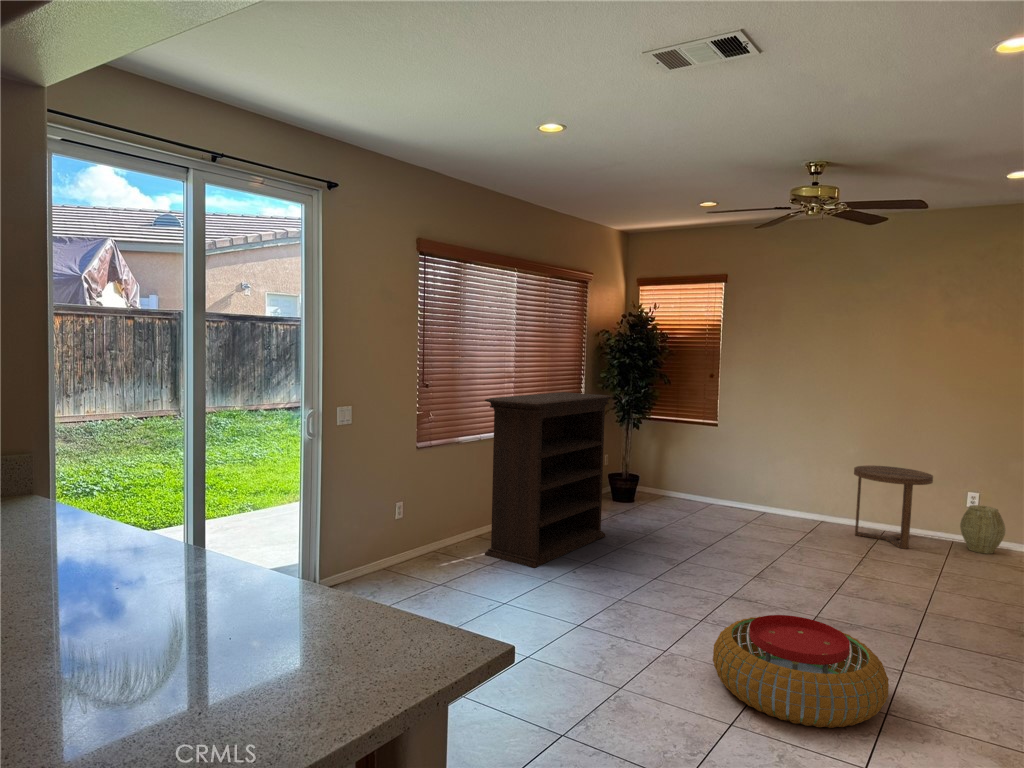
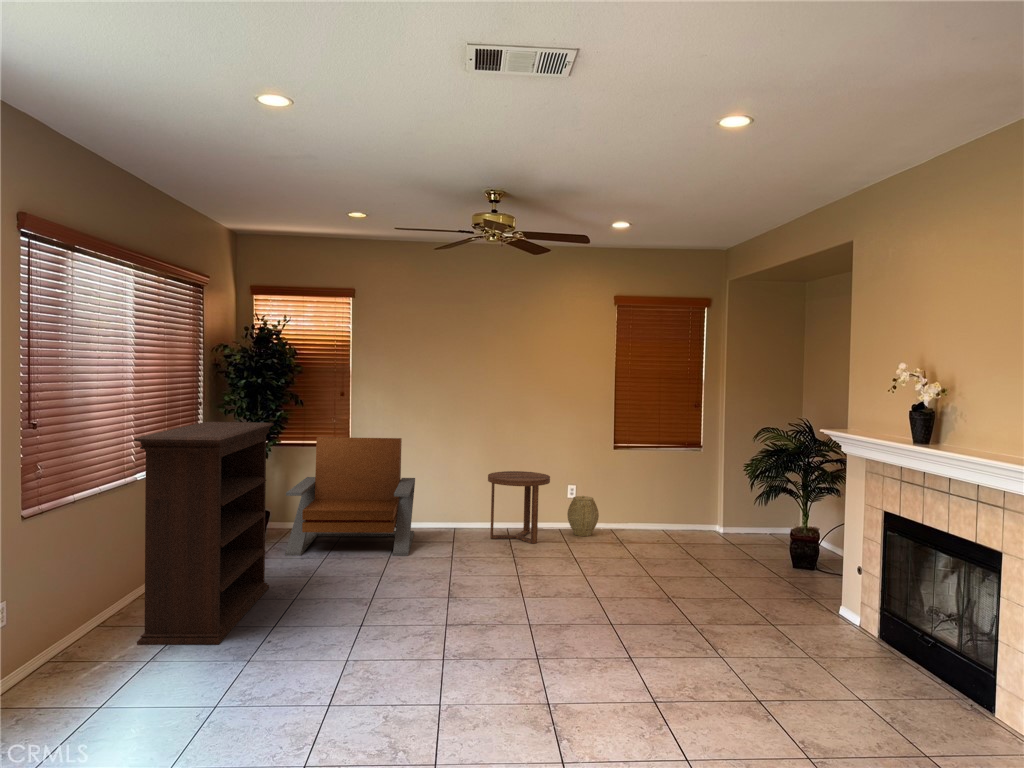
lounge chair: none [640,414,778,535] -> present [285,437,415,556]
pouf: present [713,615,889,728] -> none [492,622,644,722]

